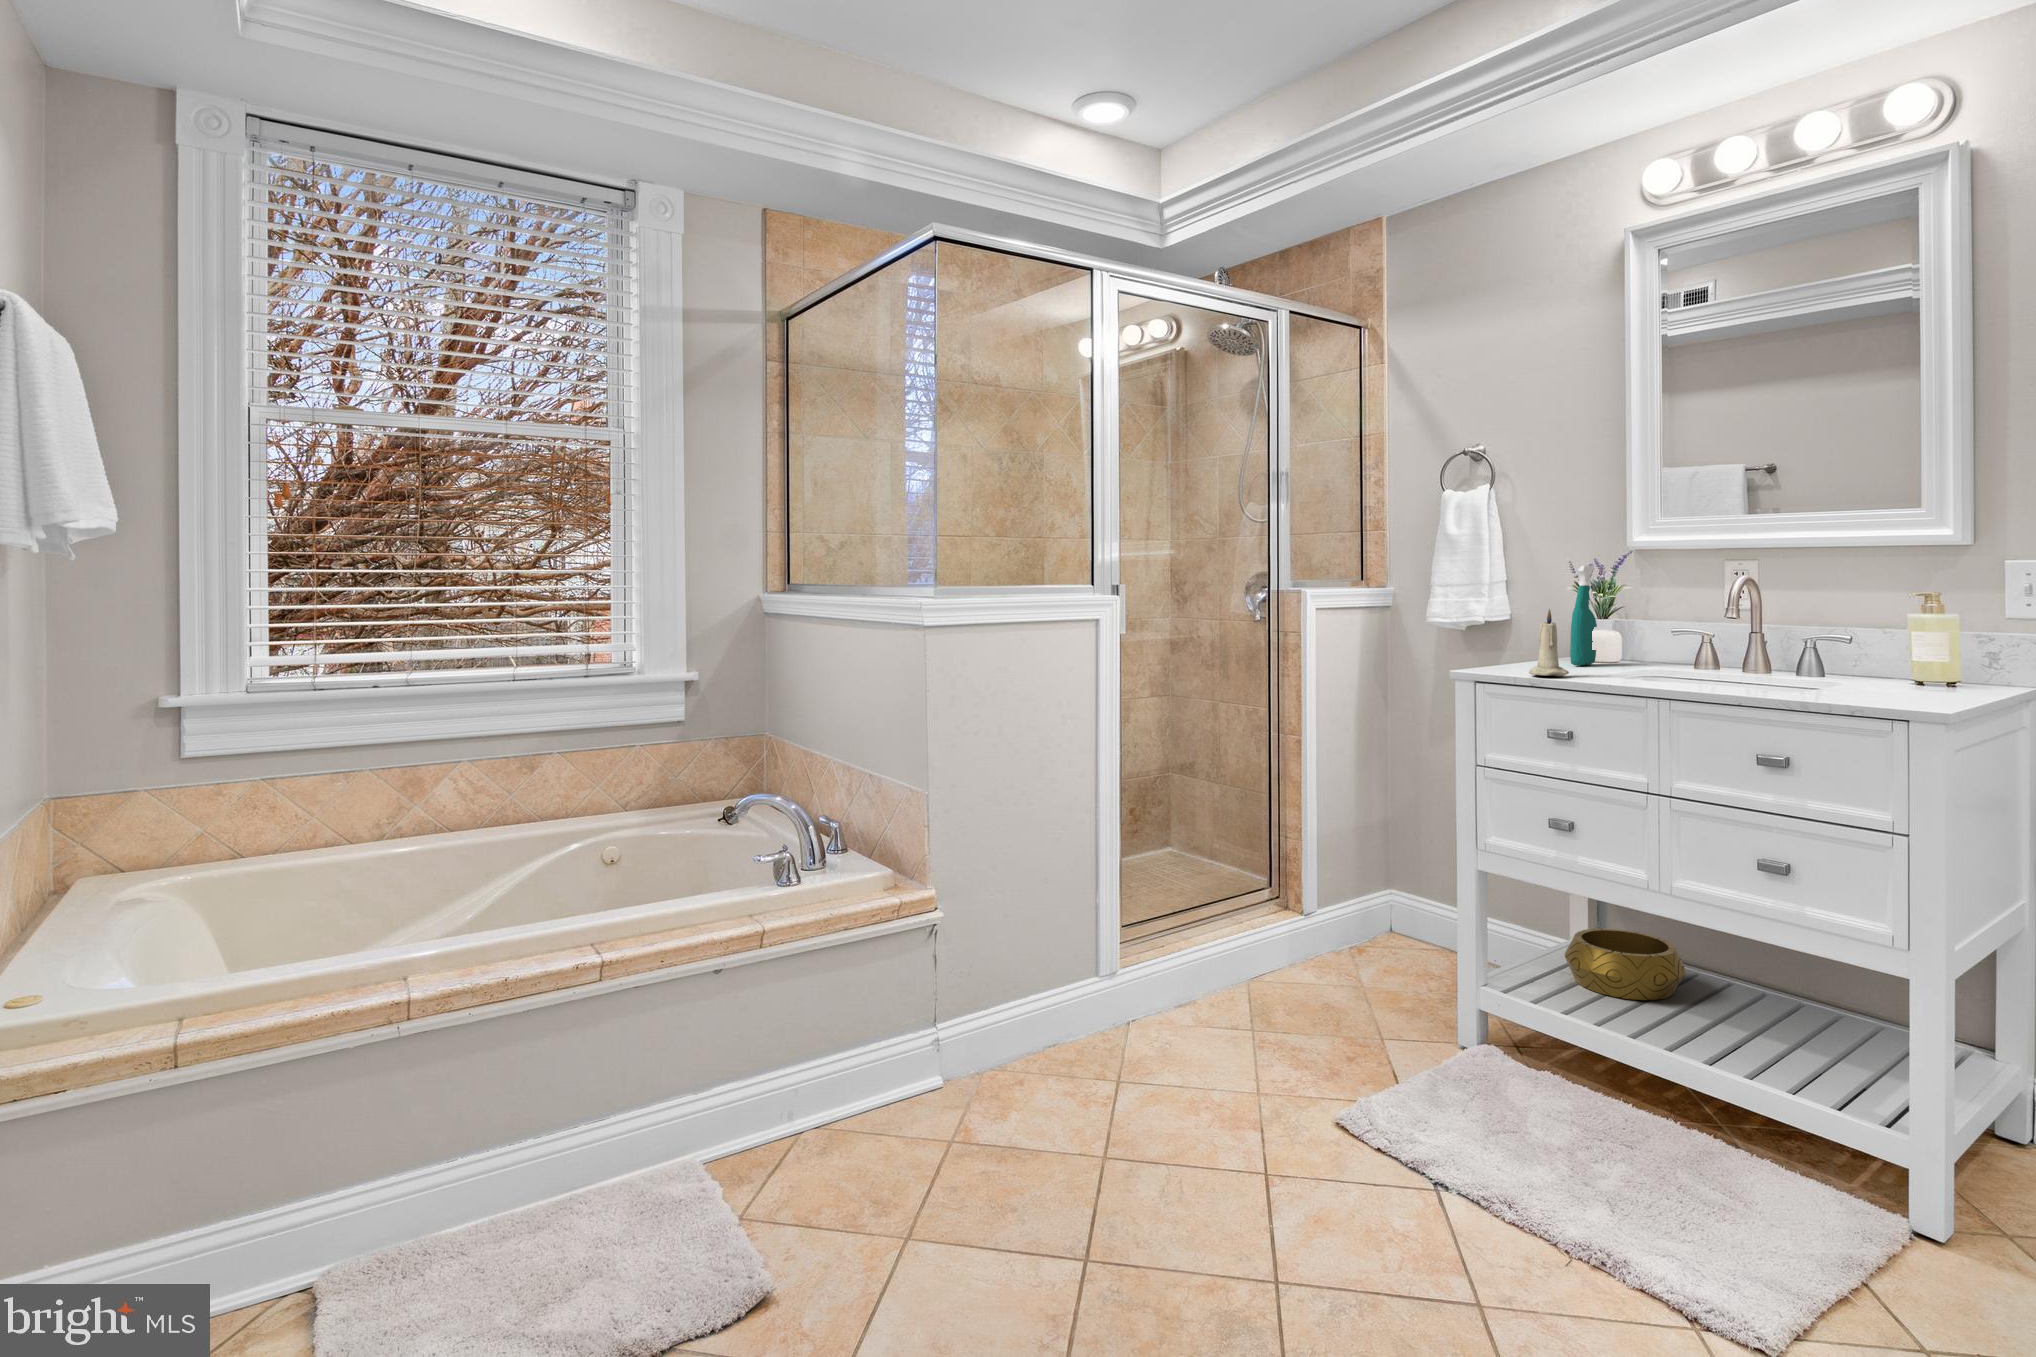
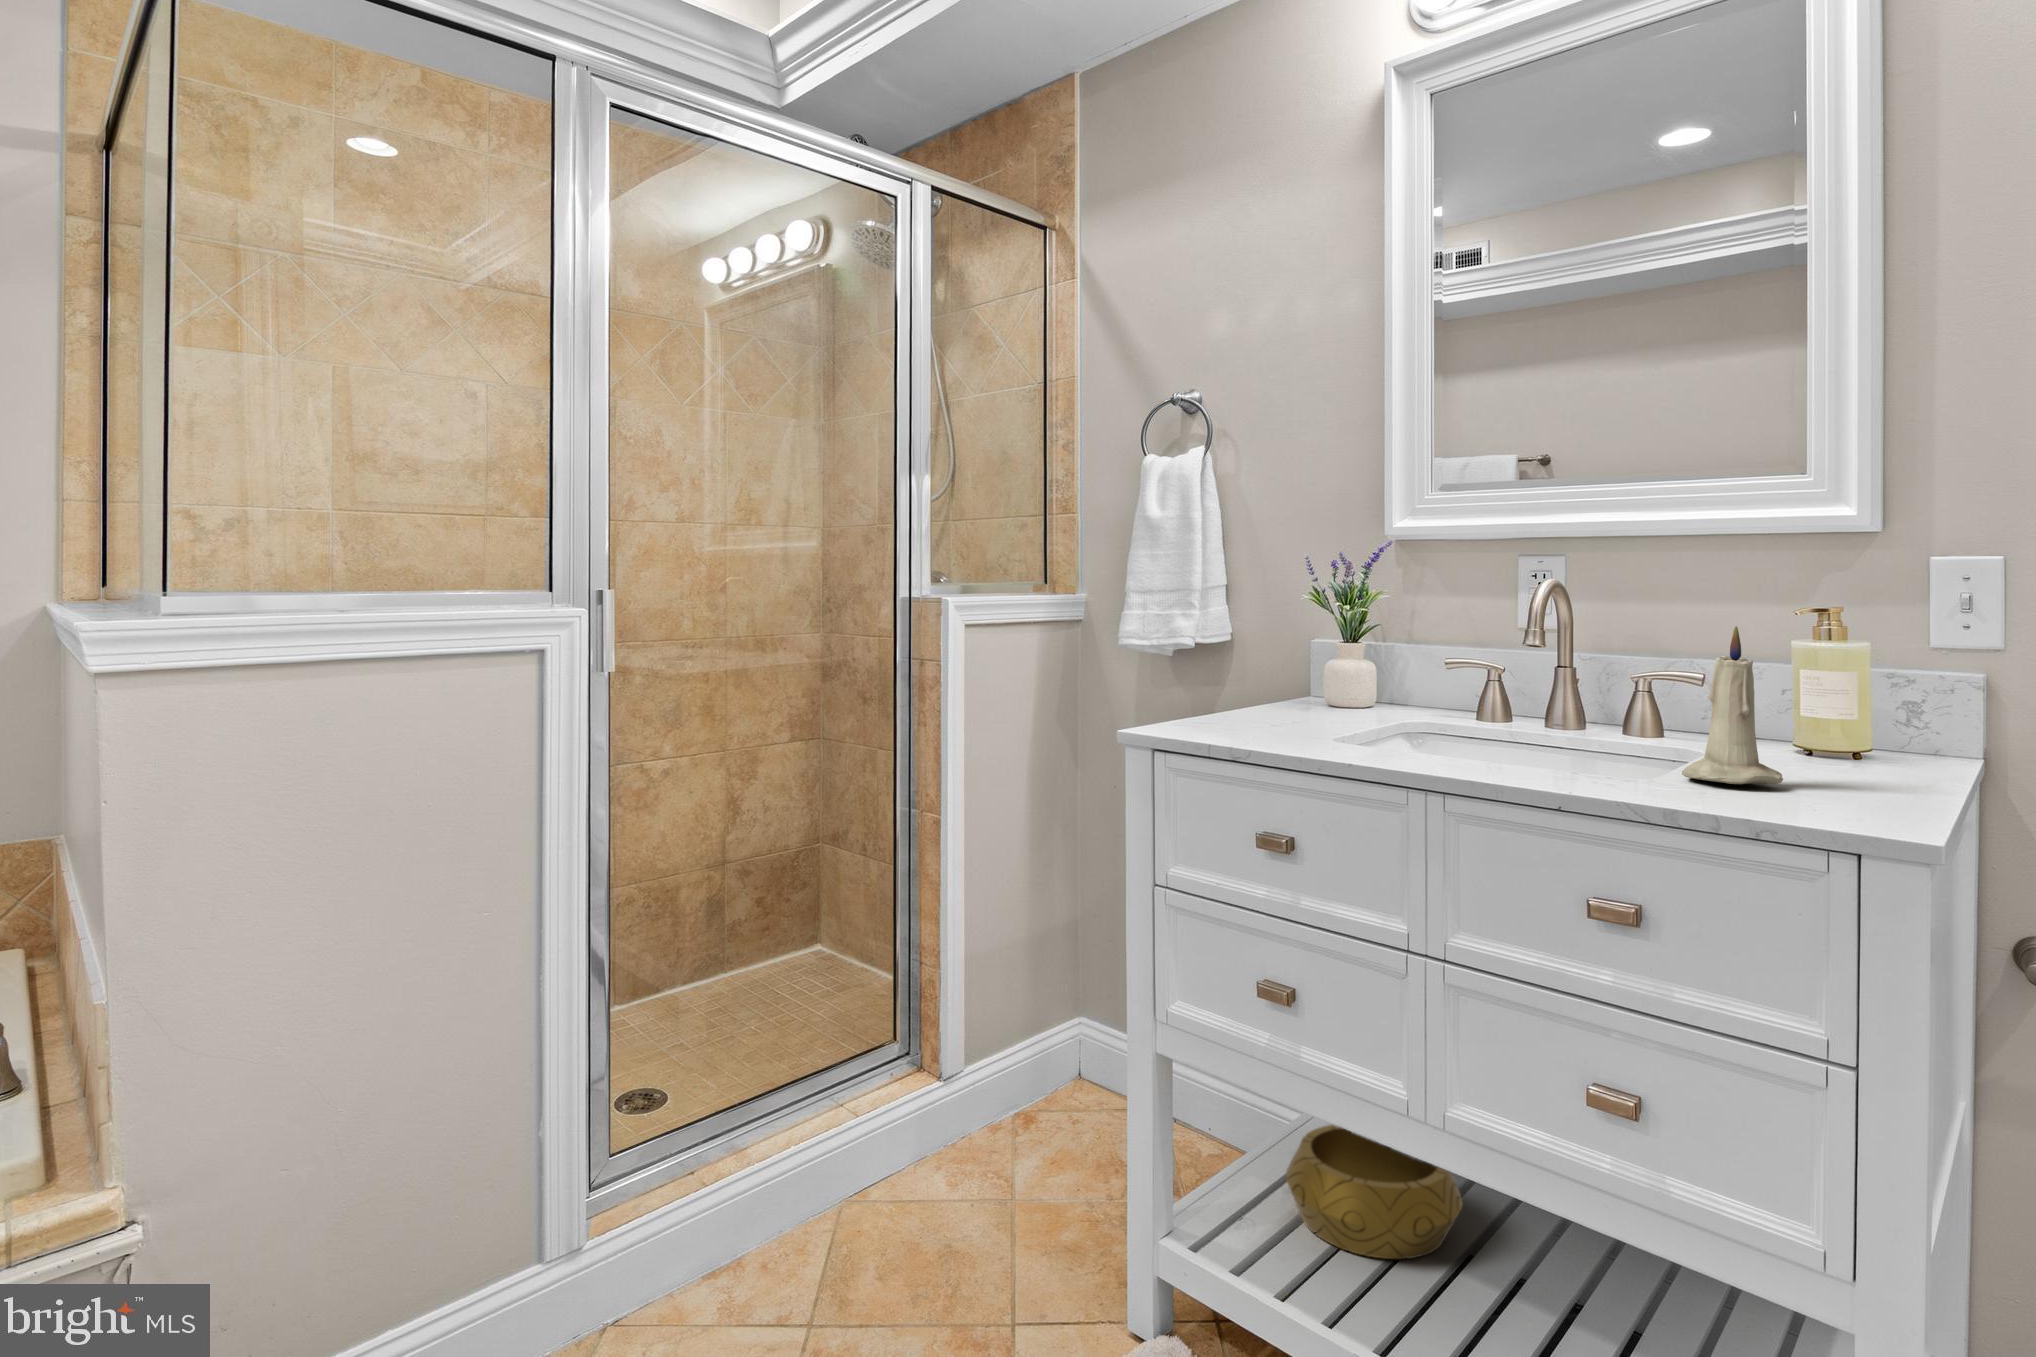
spray bottle: present [1570,566,1597,666] -> none [1301,560,1341,713]
candle: present [1529,609,1569,676] -> present [1682,626,1783,785]

